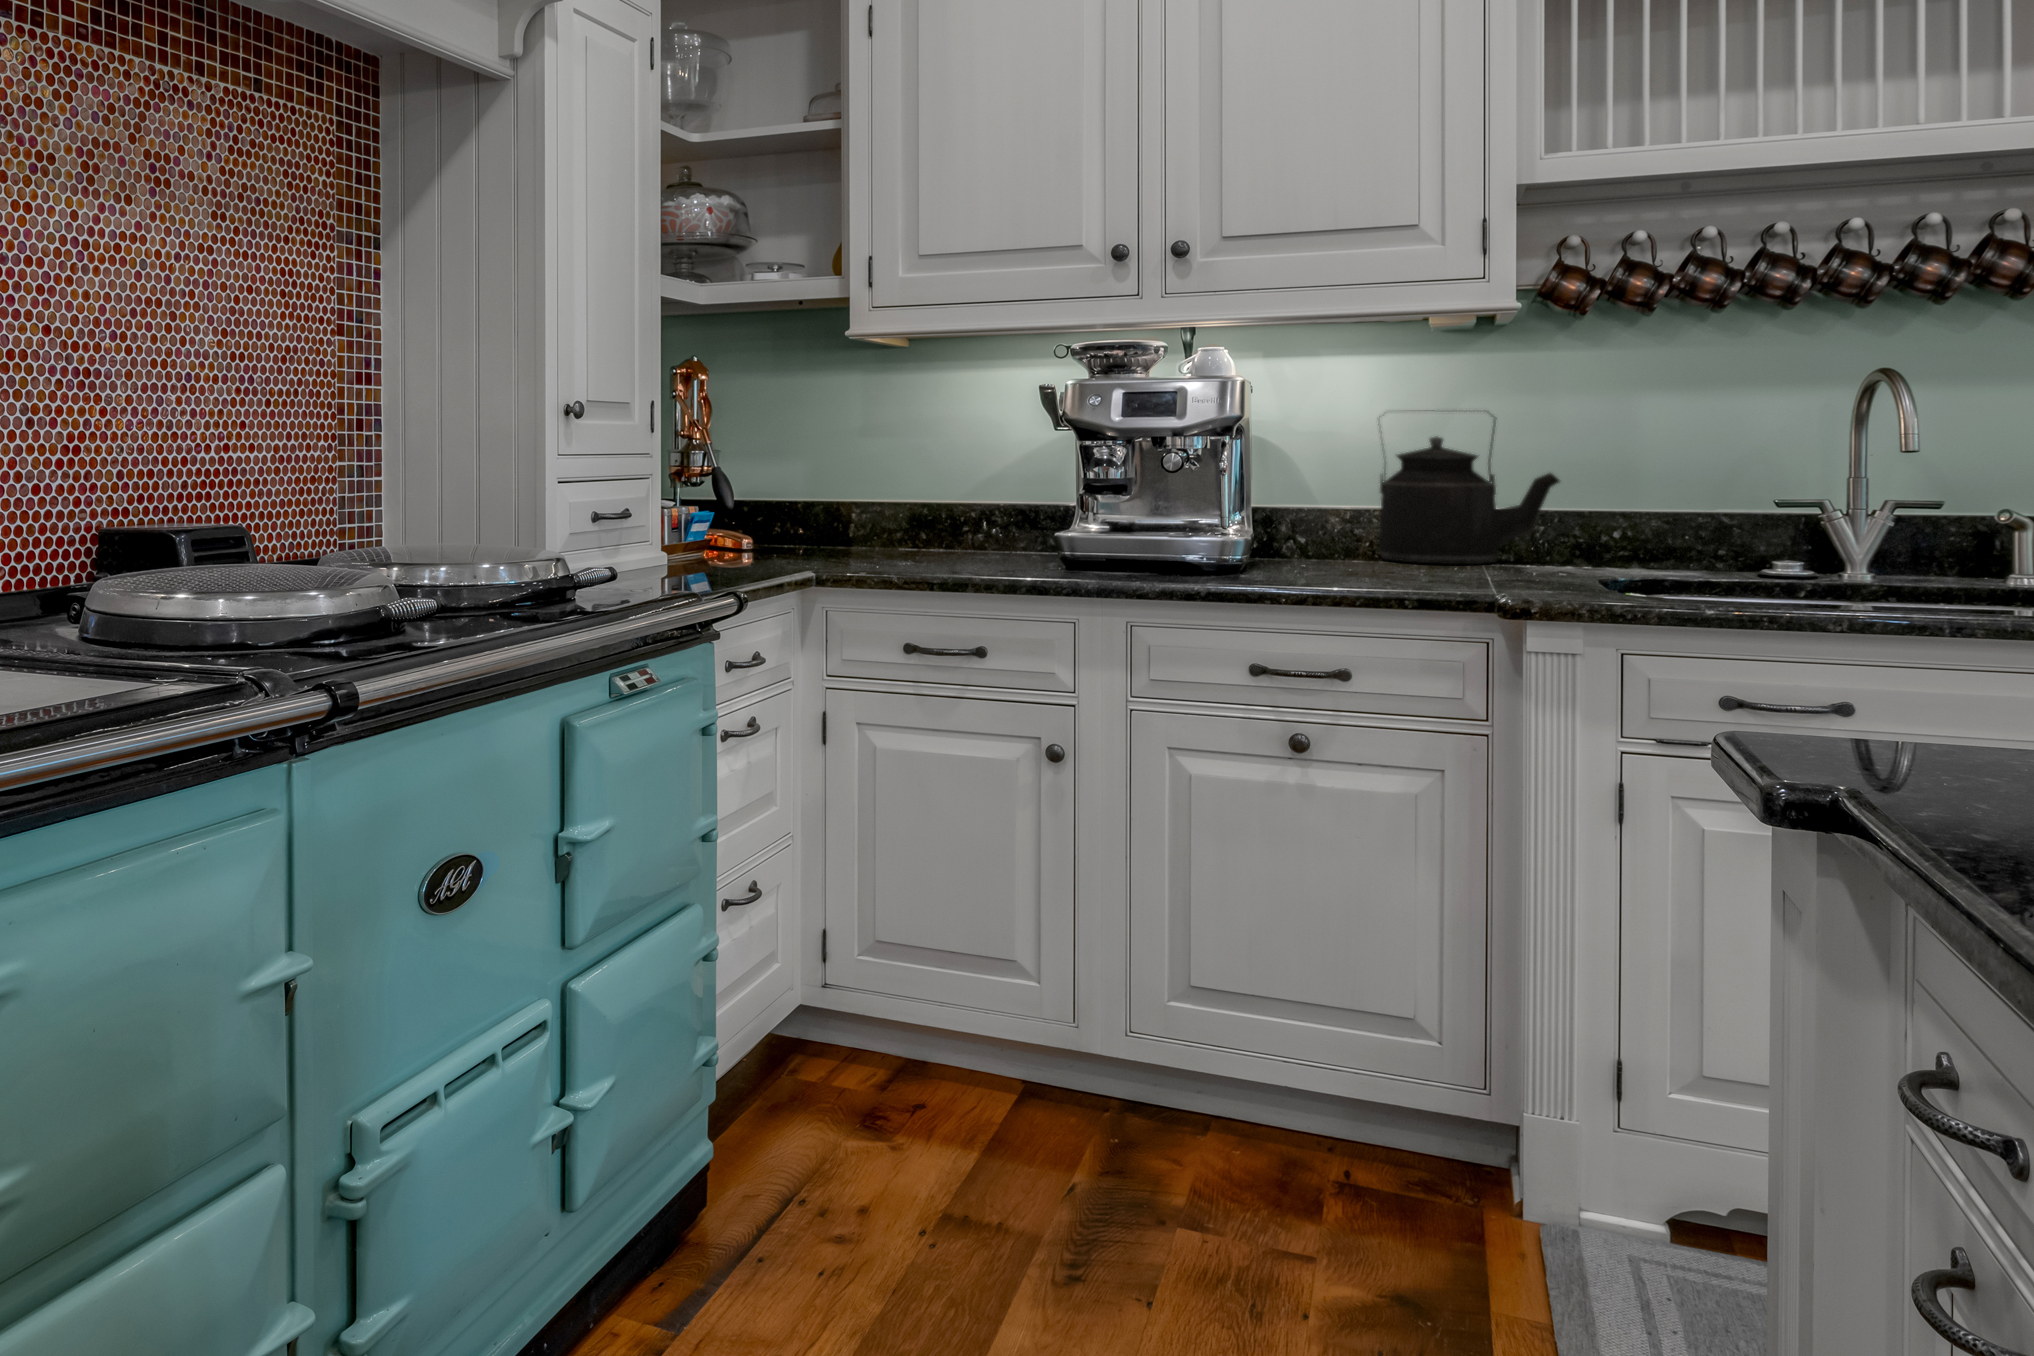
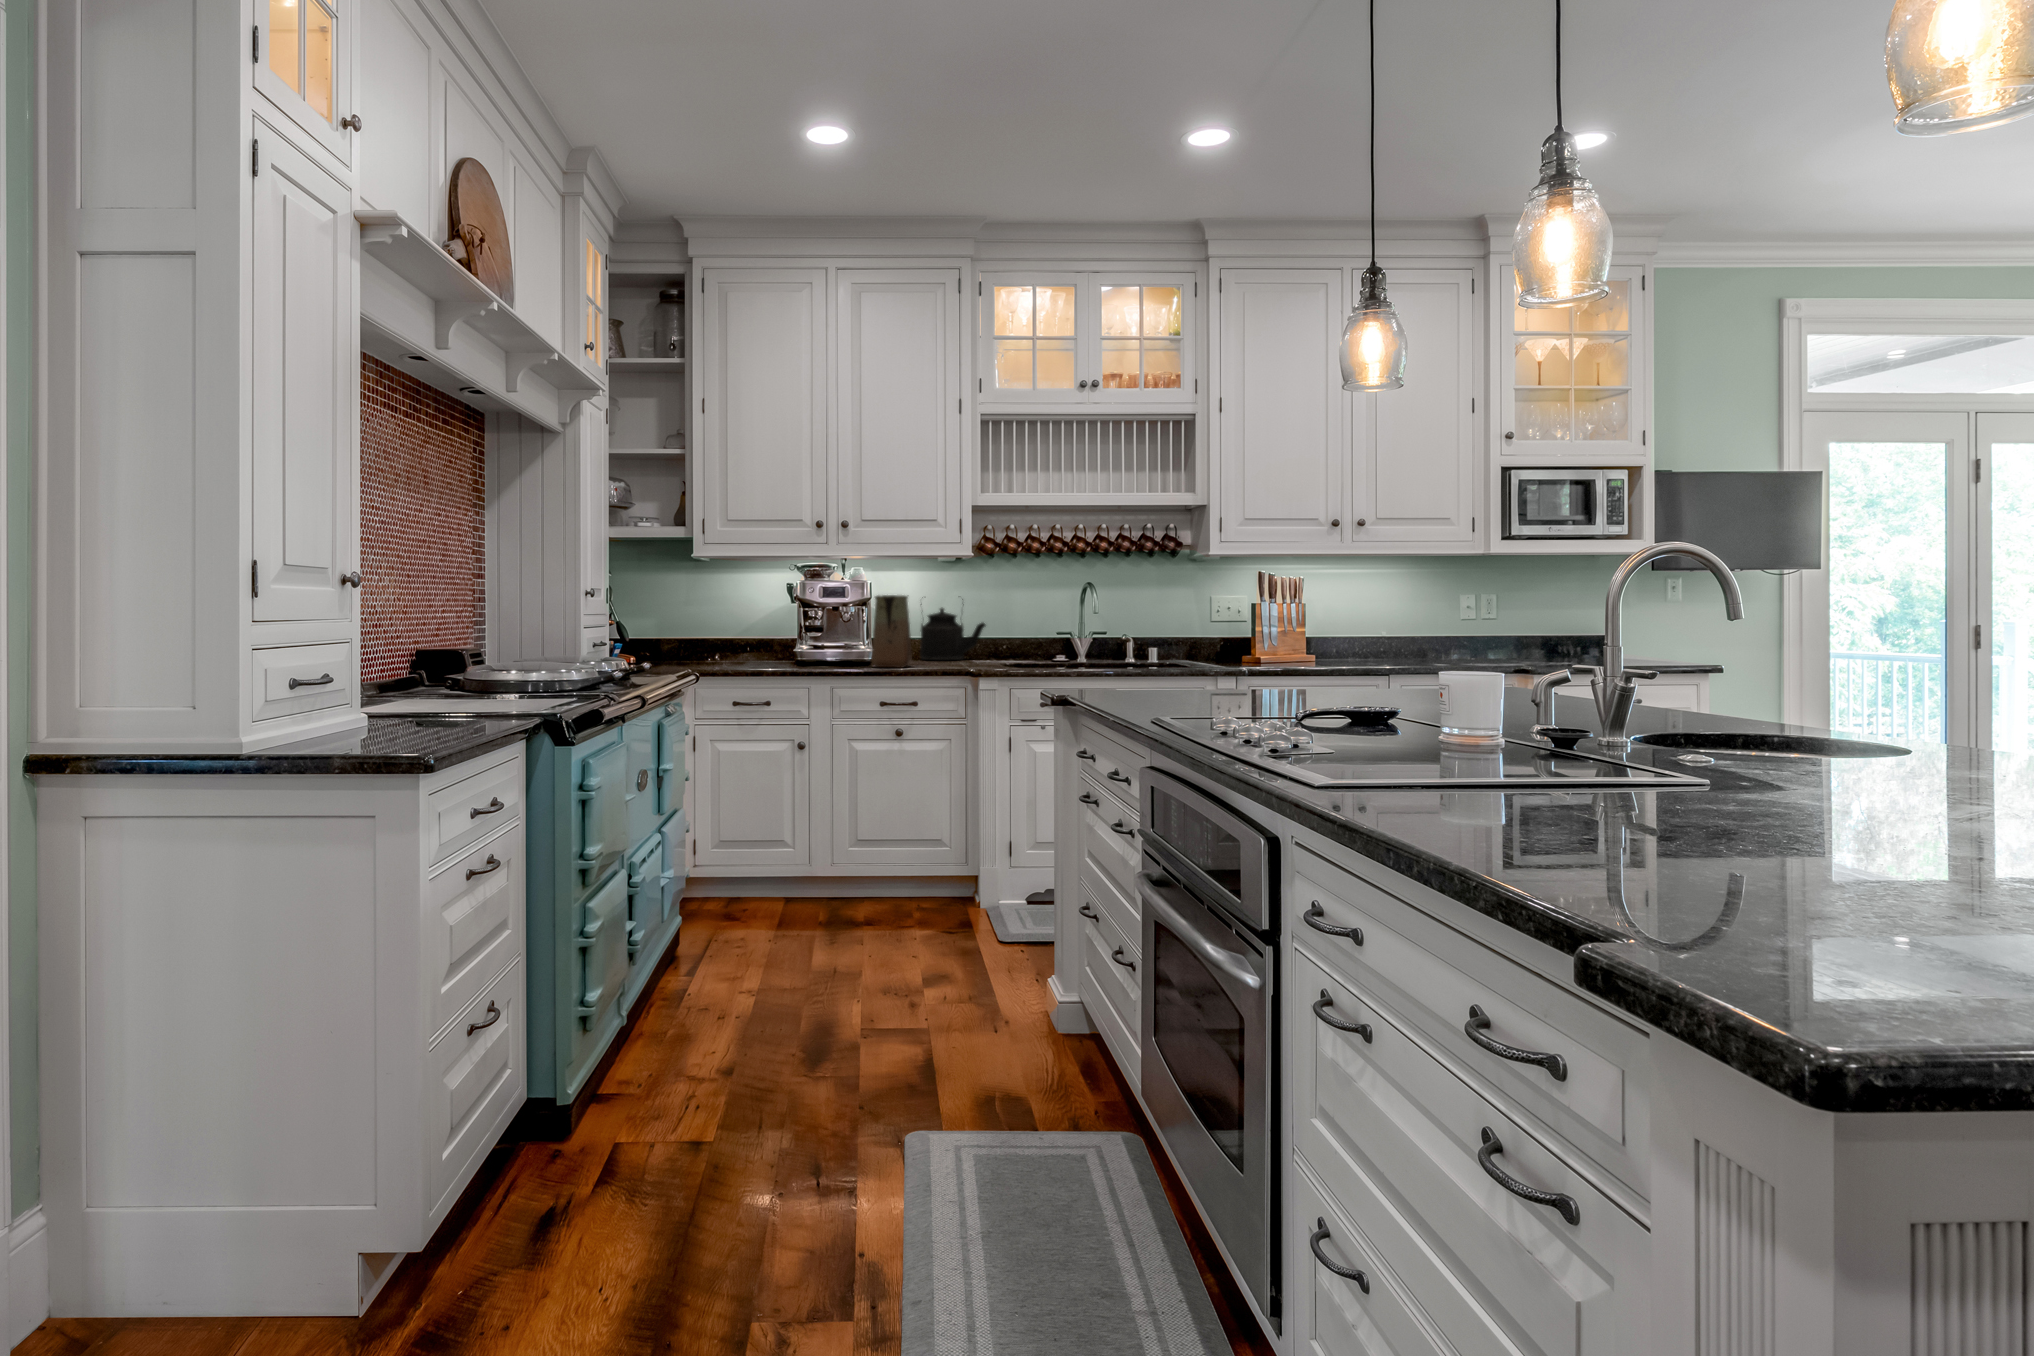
vase: none [1233,402,1343,581] -> present [872,595,912,668]

